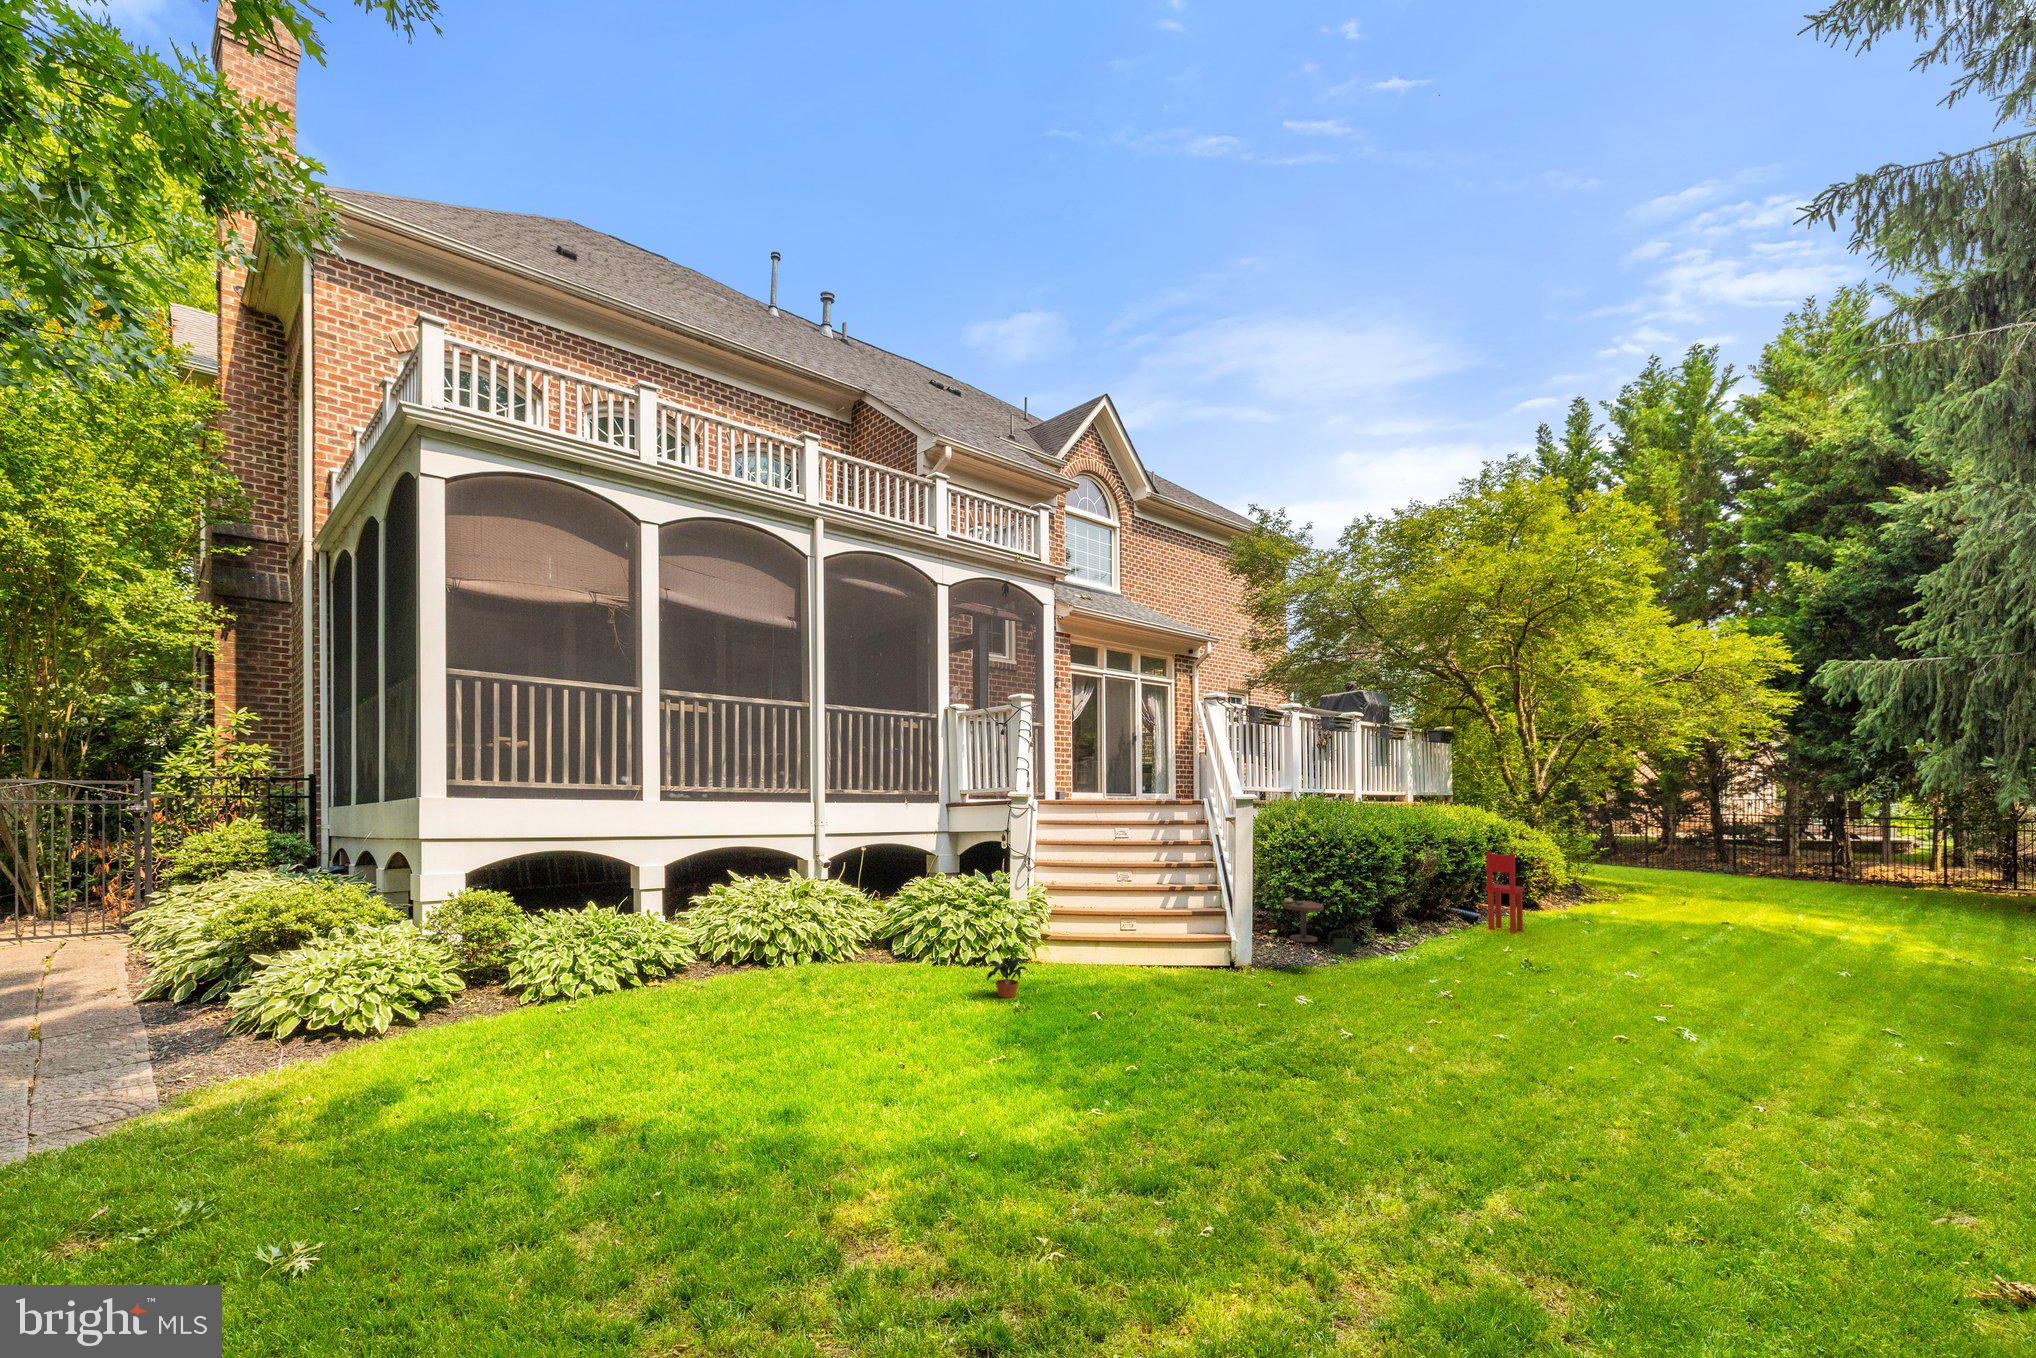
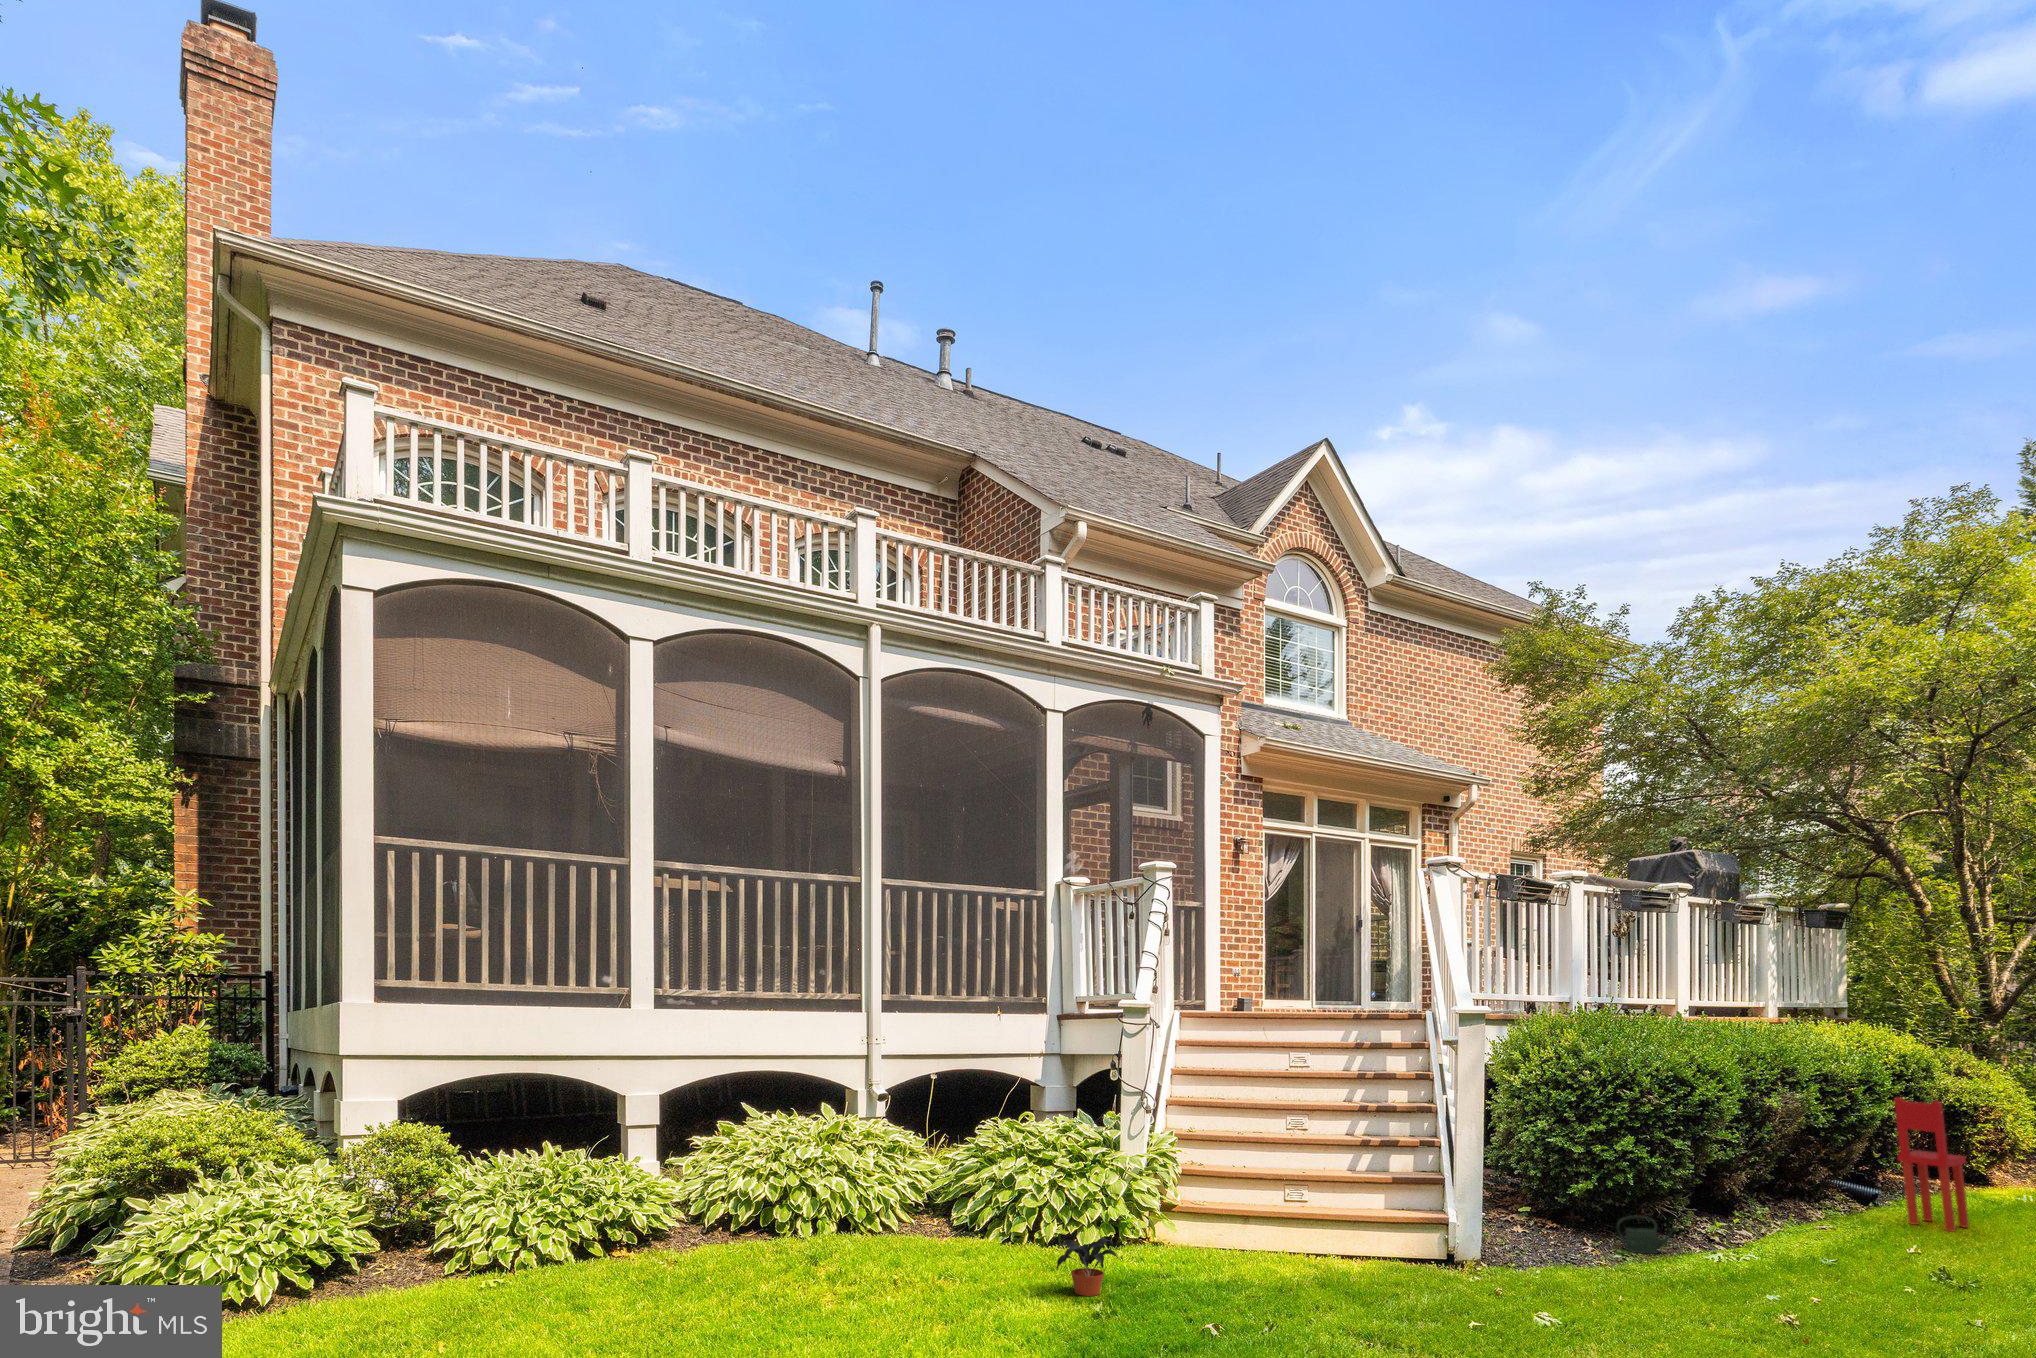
side table: present [1284,898,1324,942] -> none [1522,1160,1585,1279]

